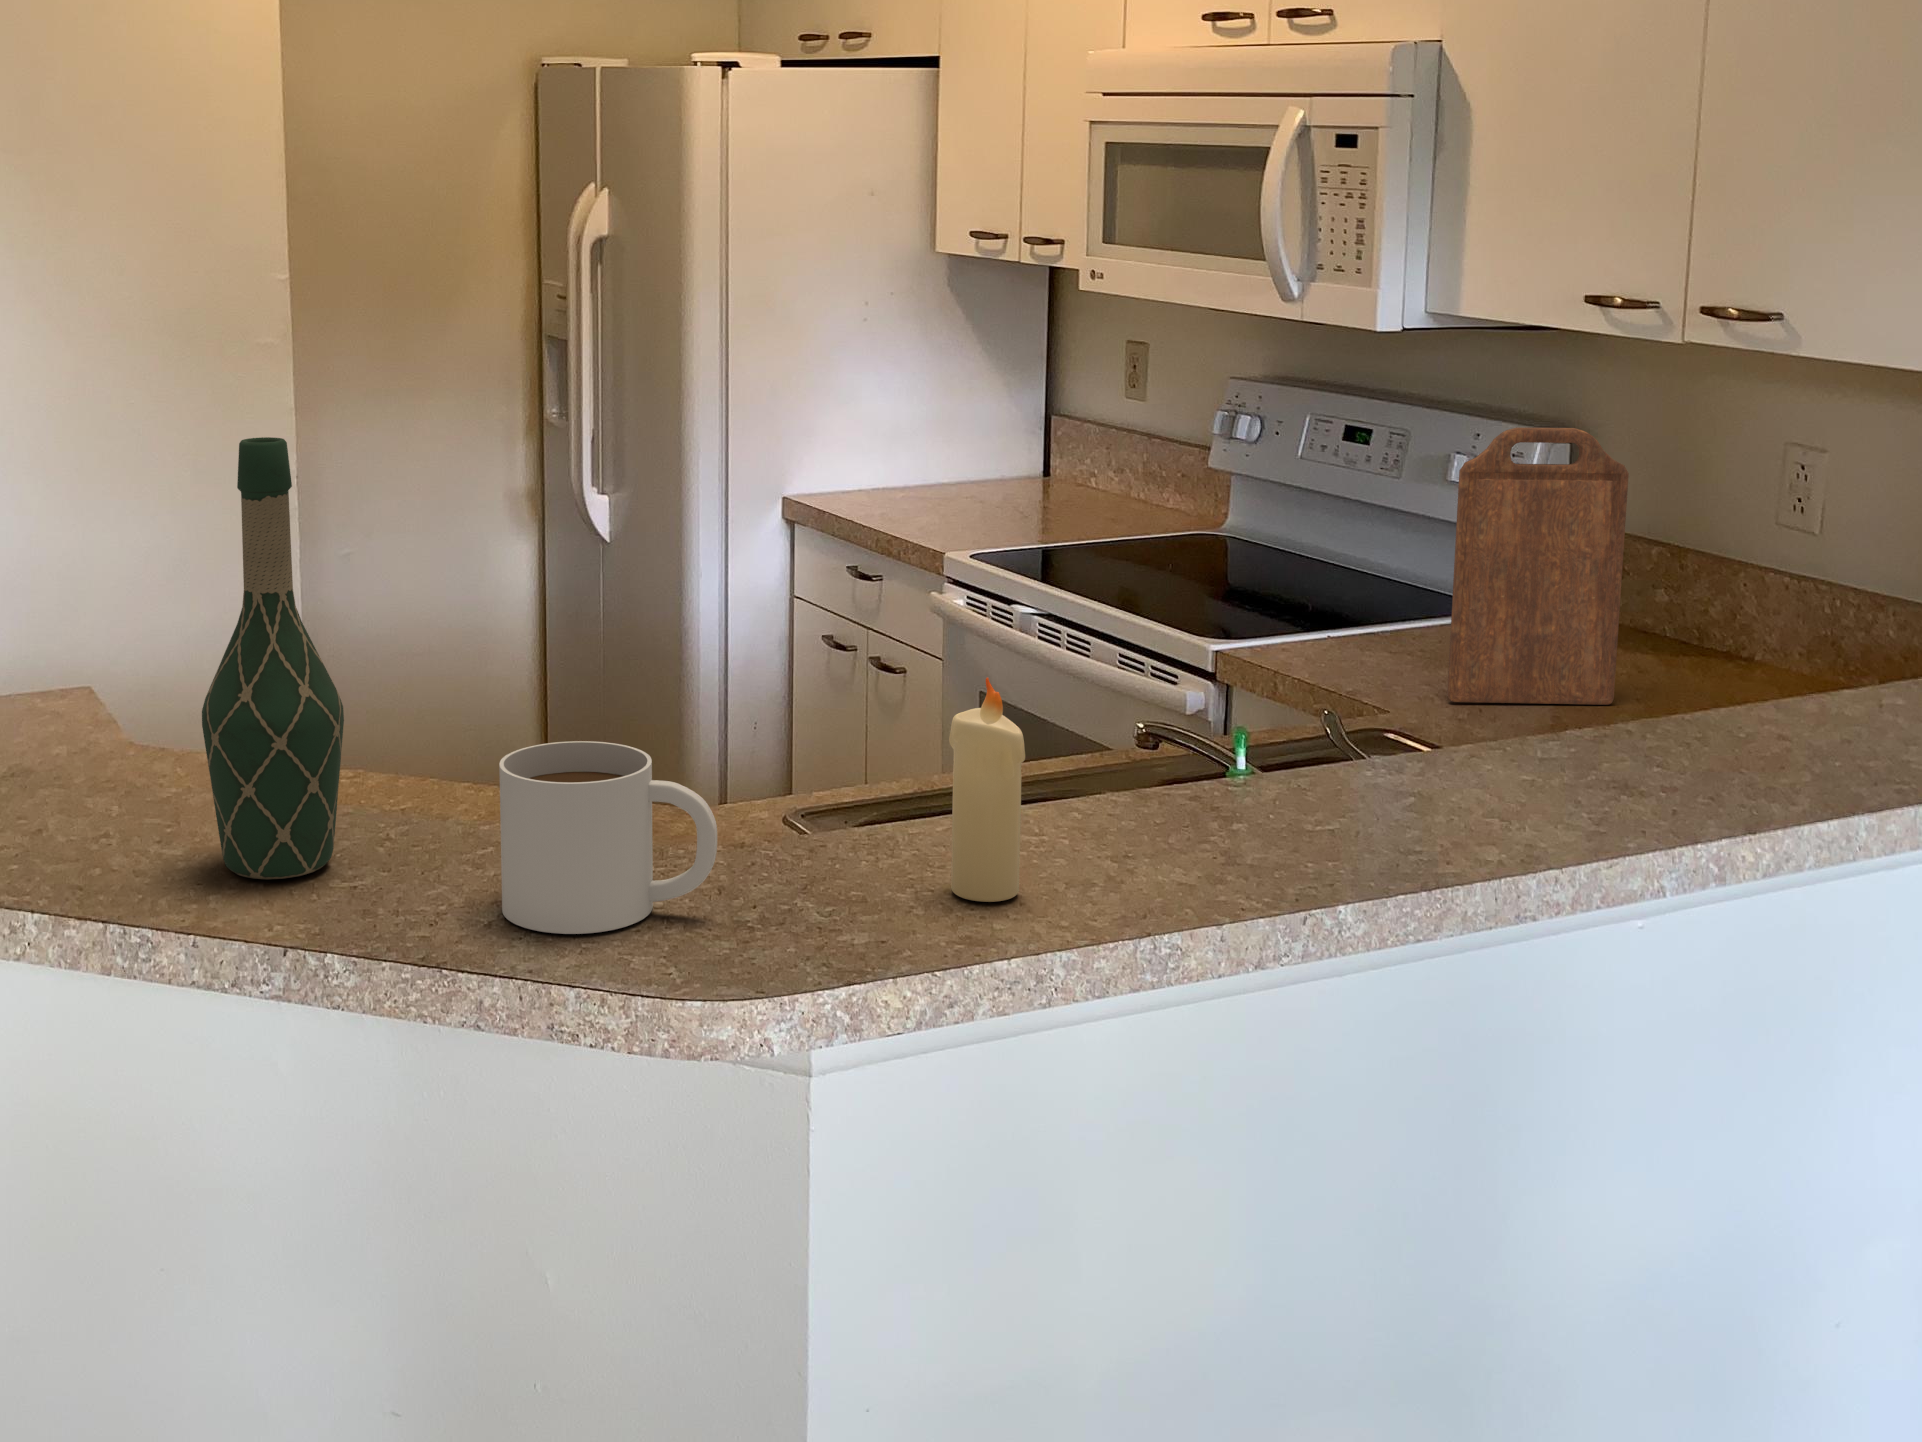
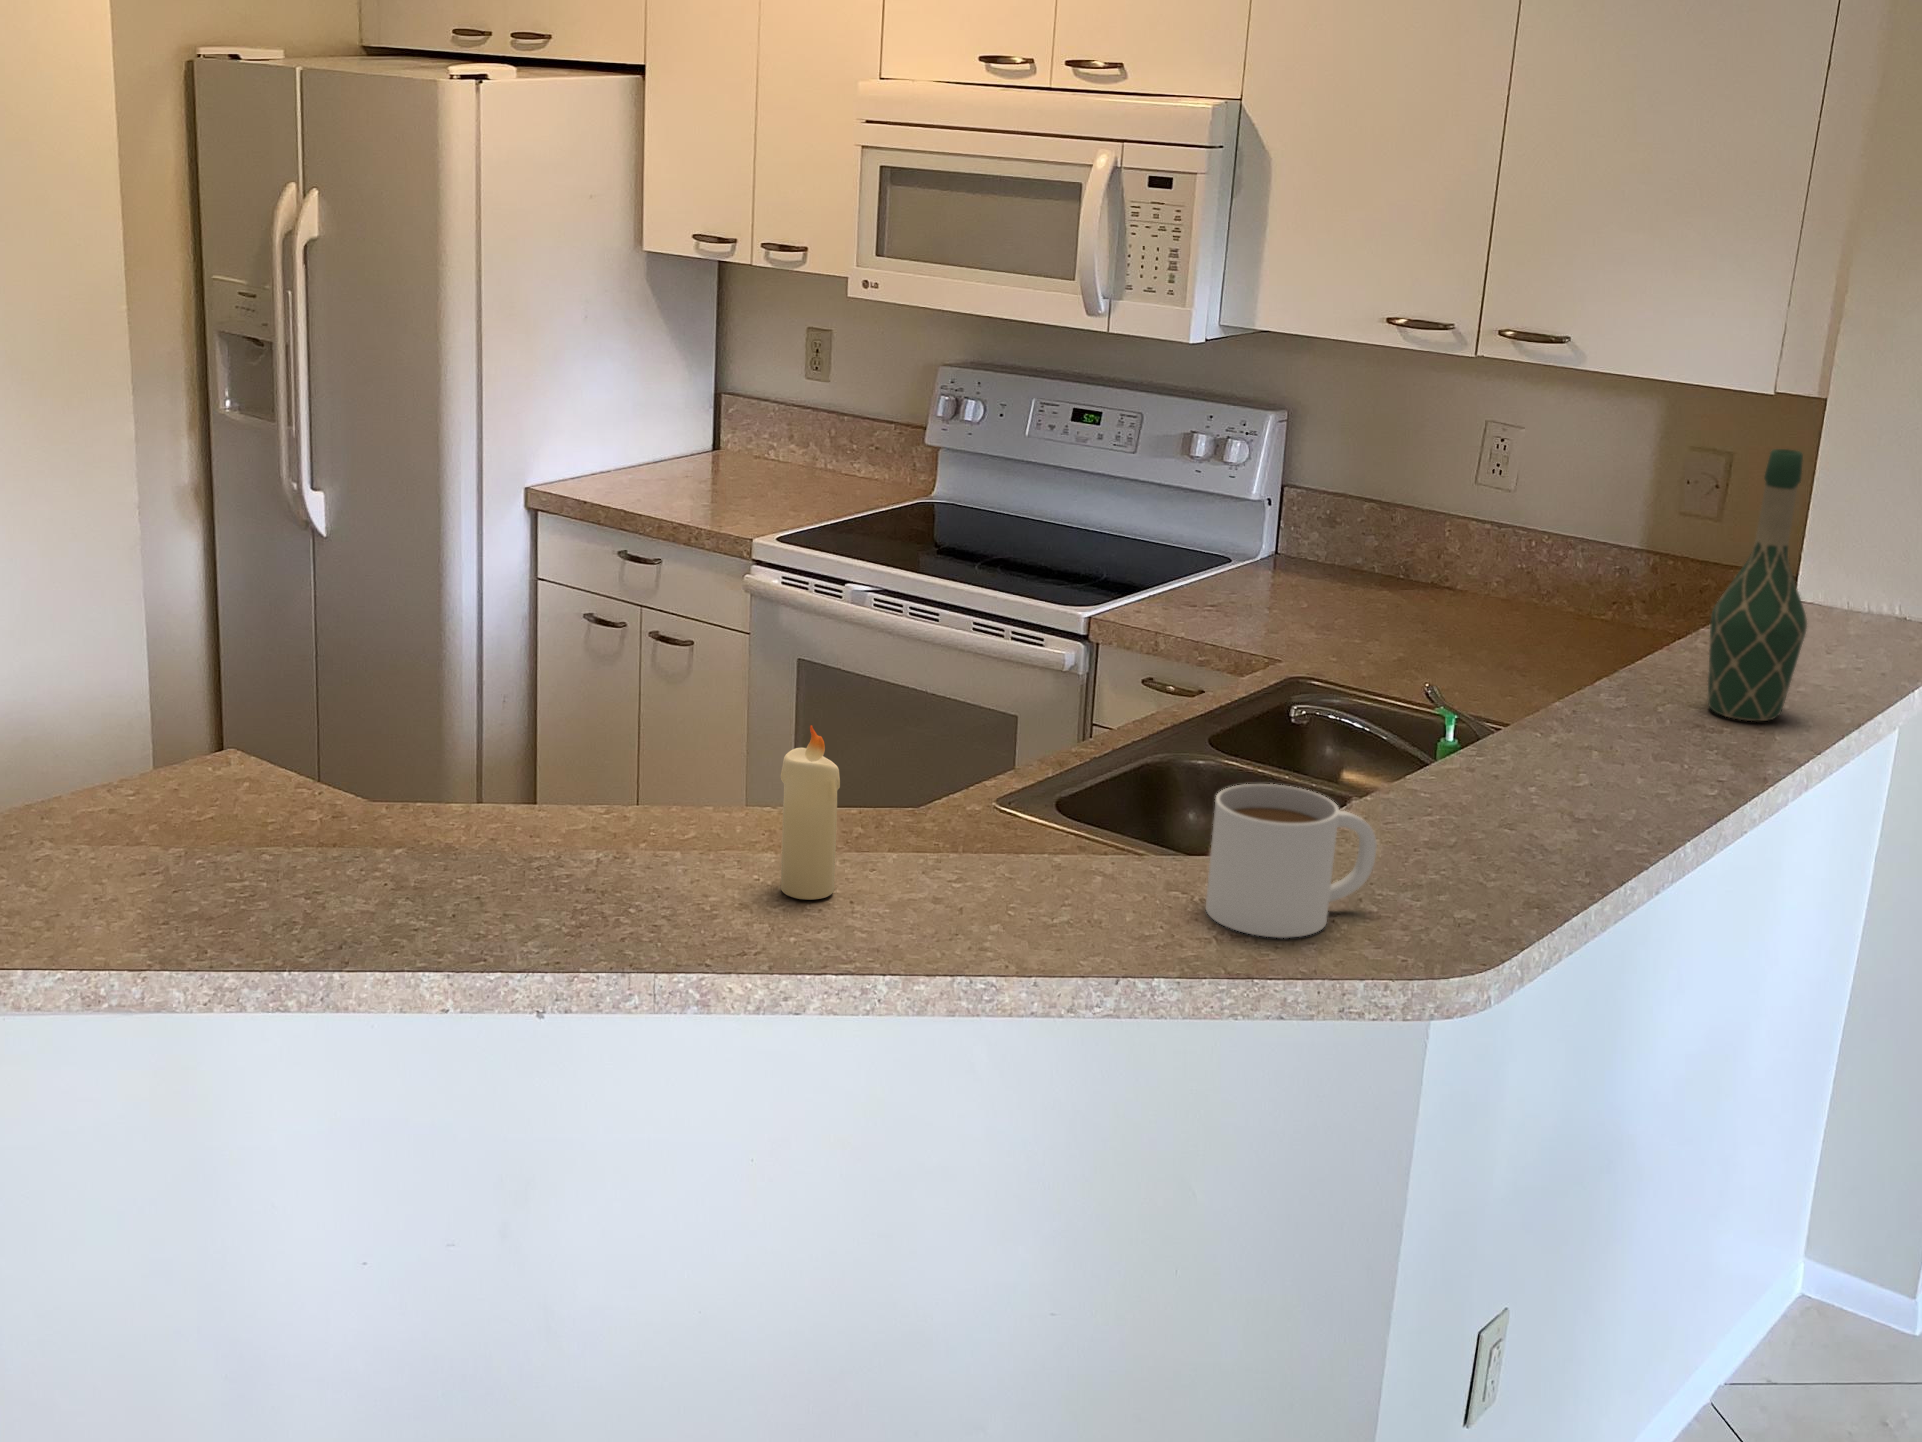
cutting board: present [1447,427,1629,705] -> none [1283,424,1417,645]
wine bottle: present [202,437,344,879] -> present [1708,449,1807,721]
candle: present [949,677,1025,902] -> present [781,725,840,900]

